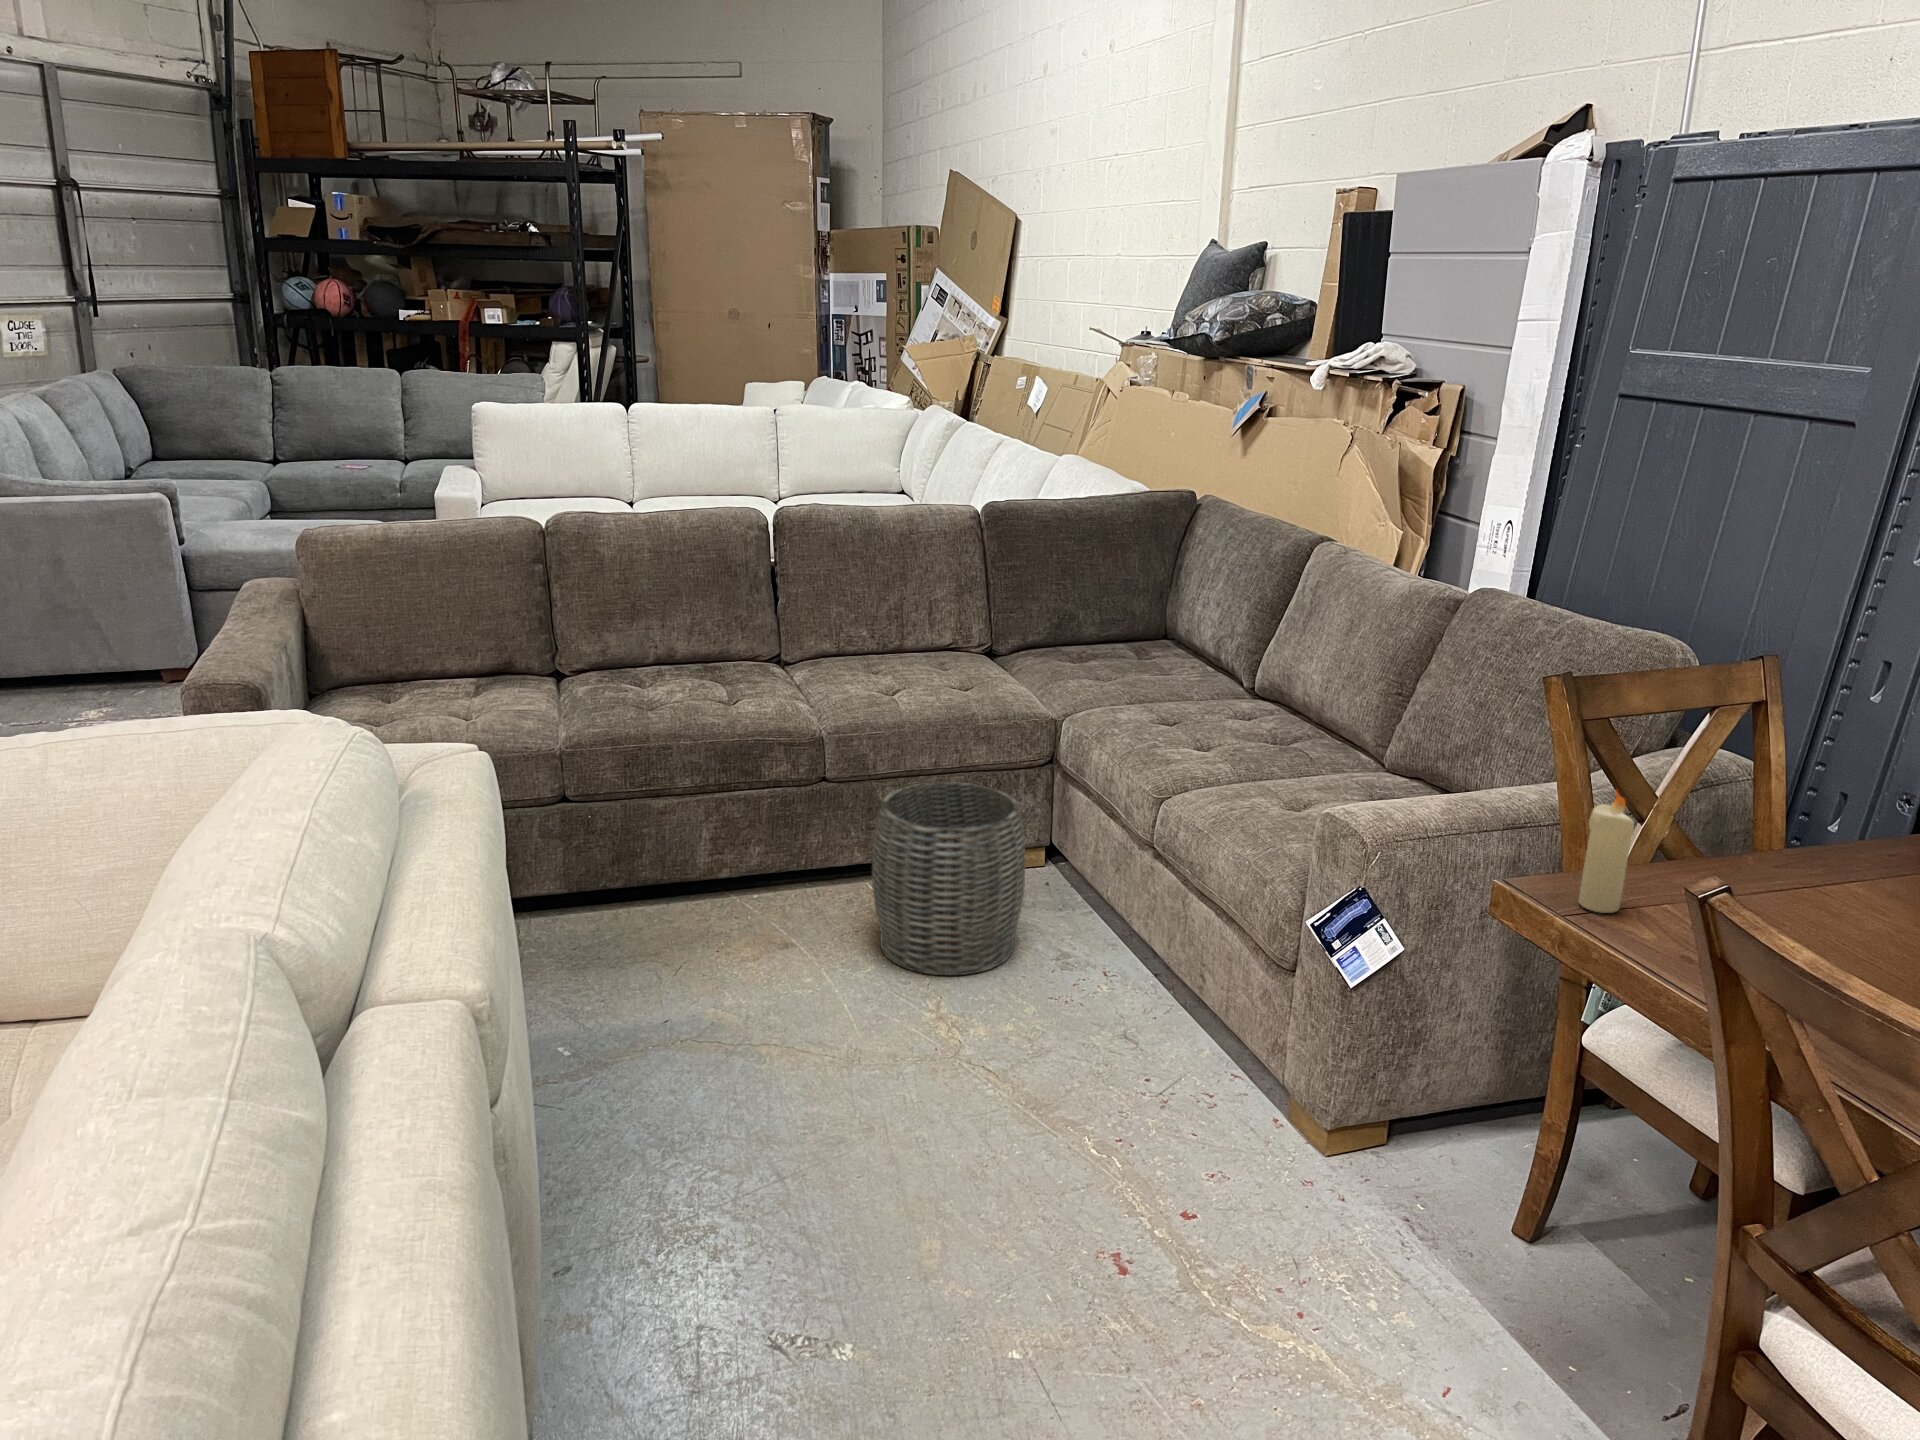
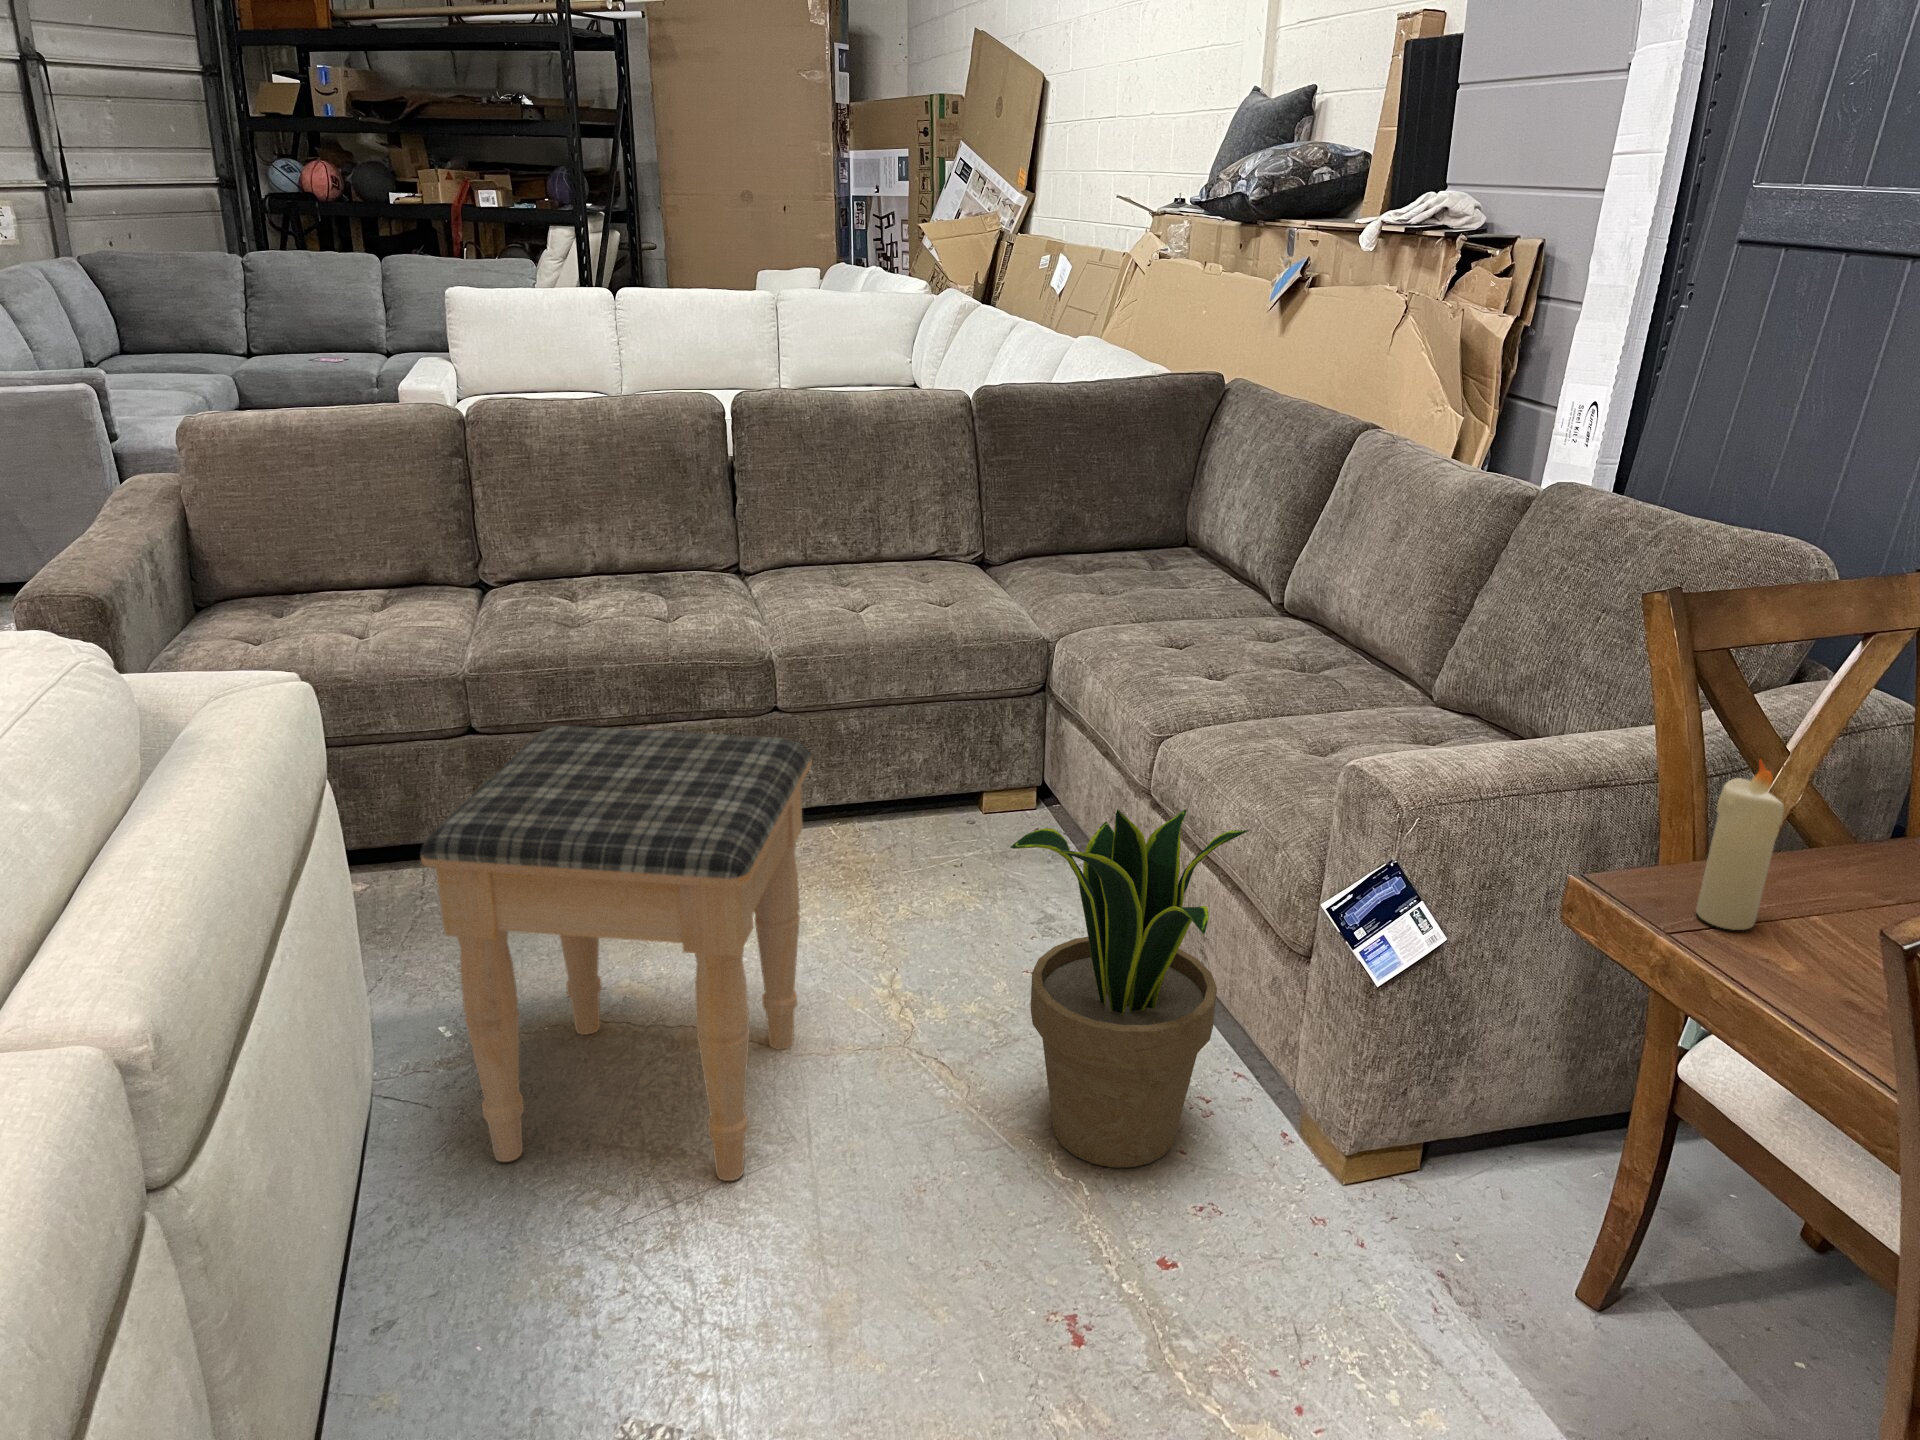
woven basket: present [872,782,1026,975] -> none [823,712,1002,939]
footstool: none [588,790,883,1161] -> present [420,726,812,1181]
potted plant: none [1055,849,1245,1146] -> present [1011,809,1249,1167]

